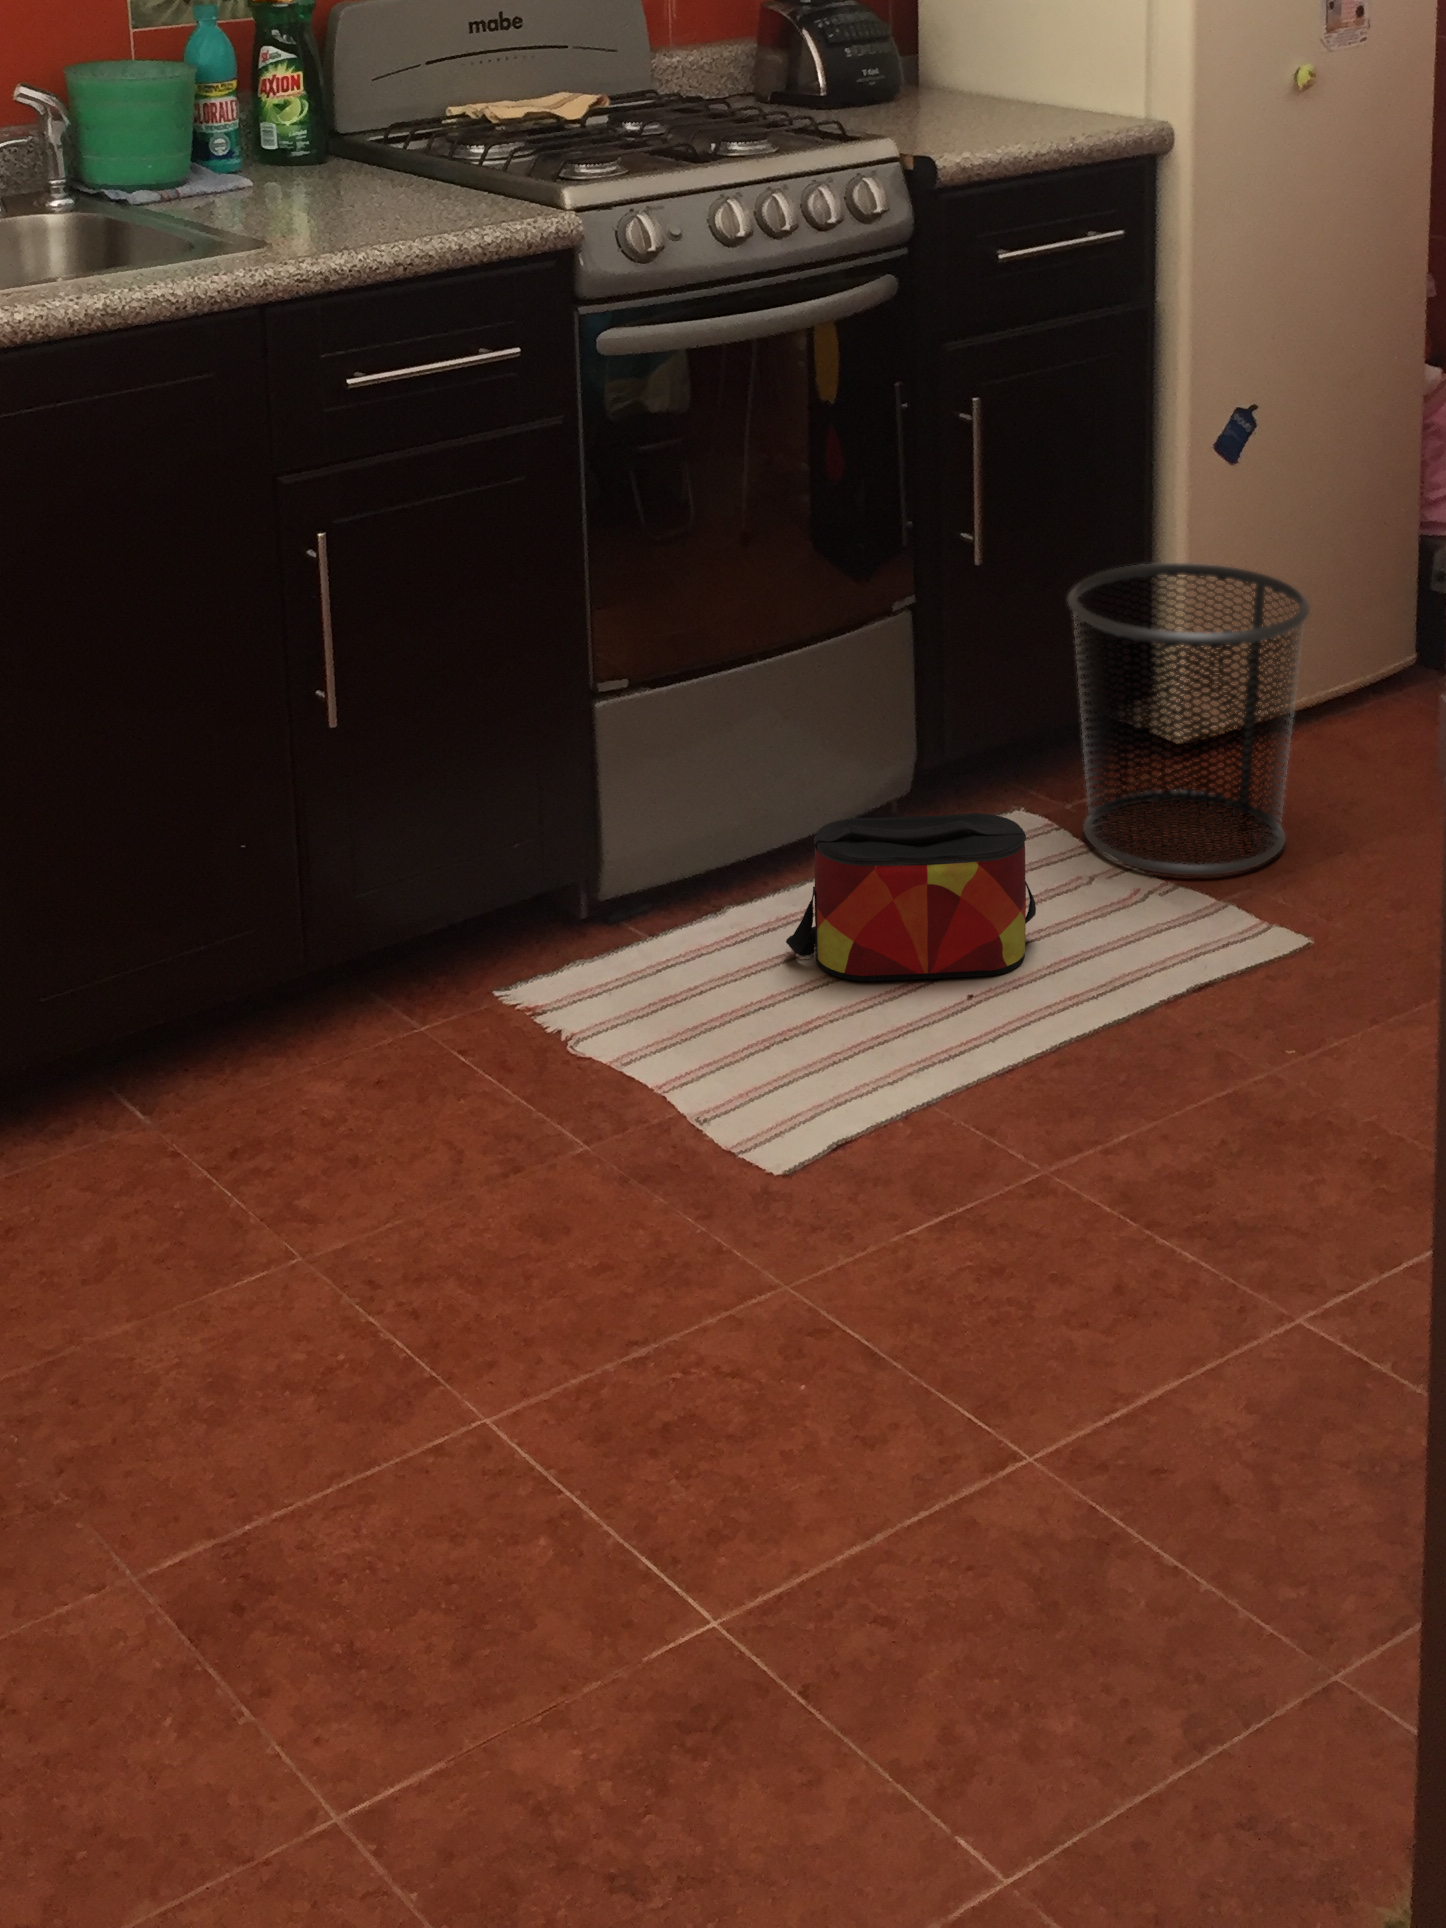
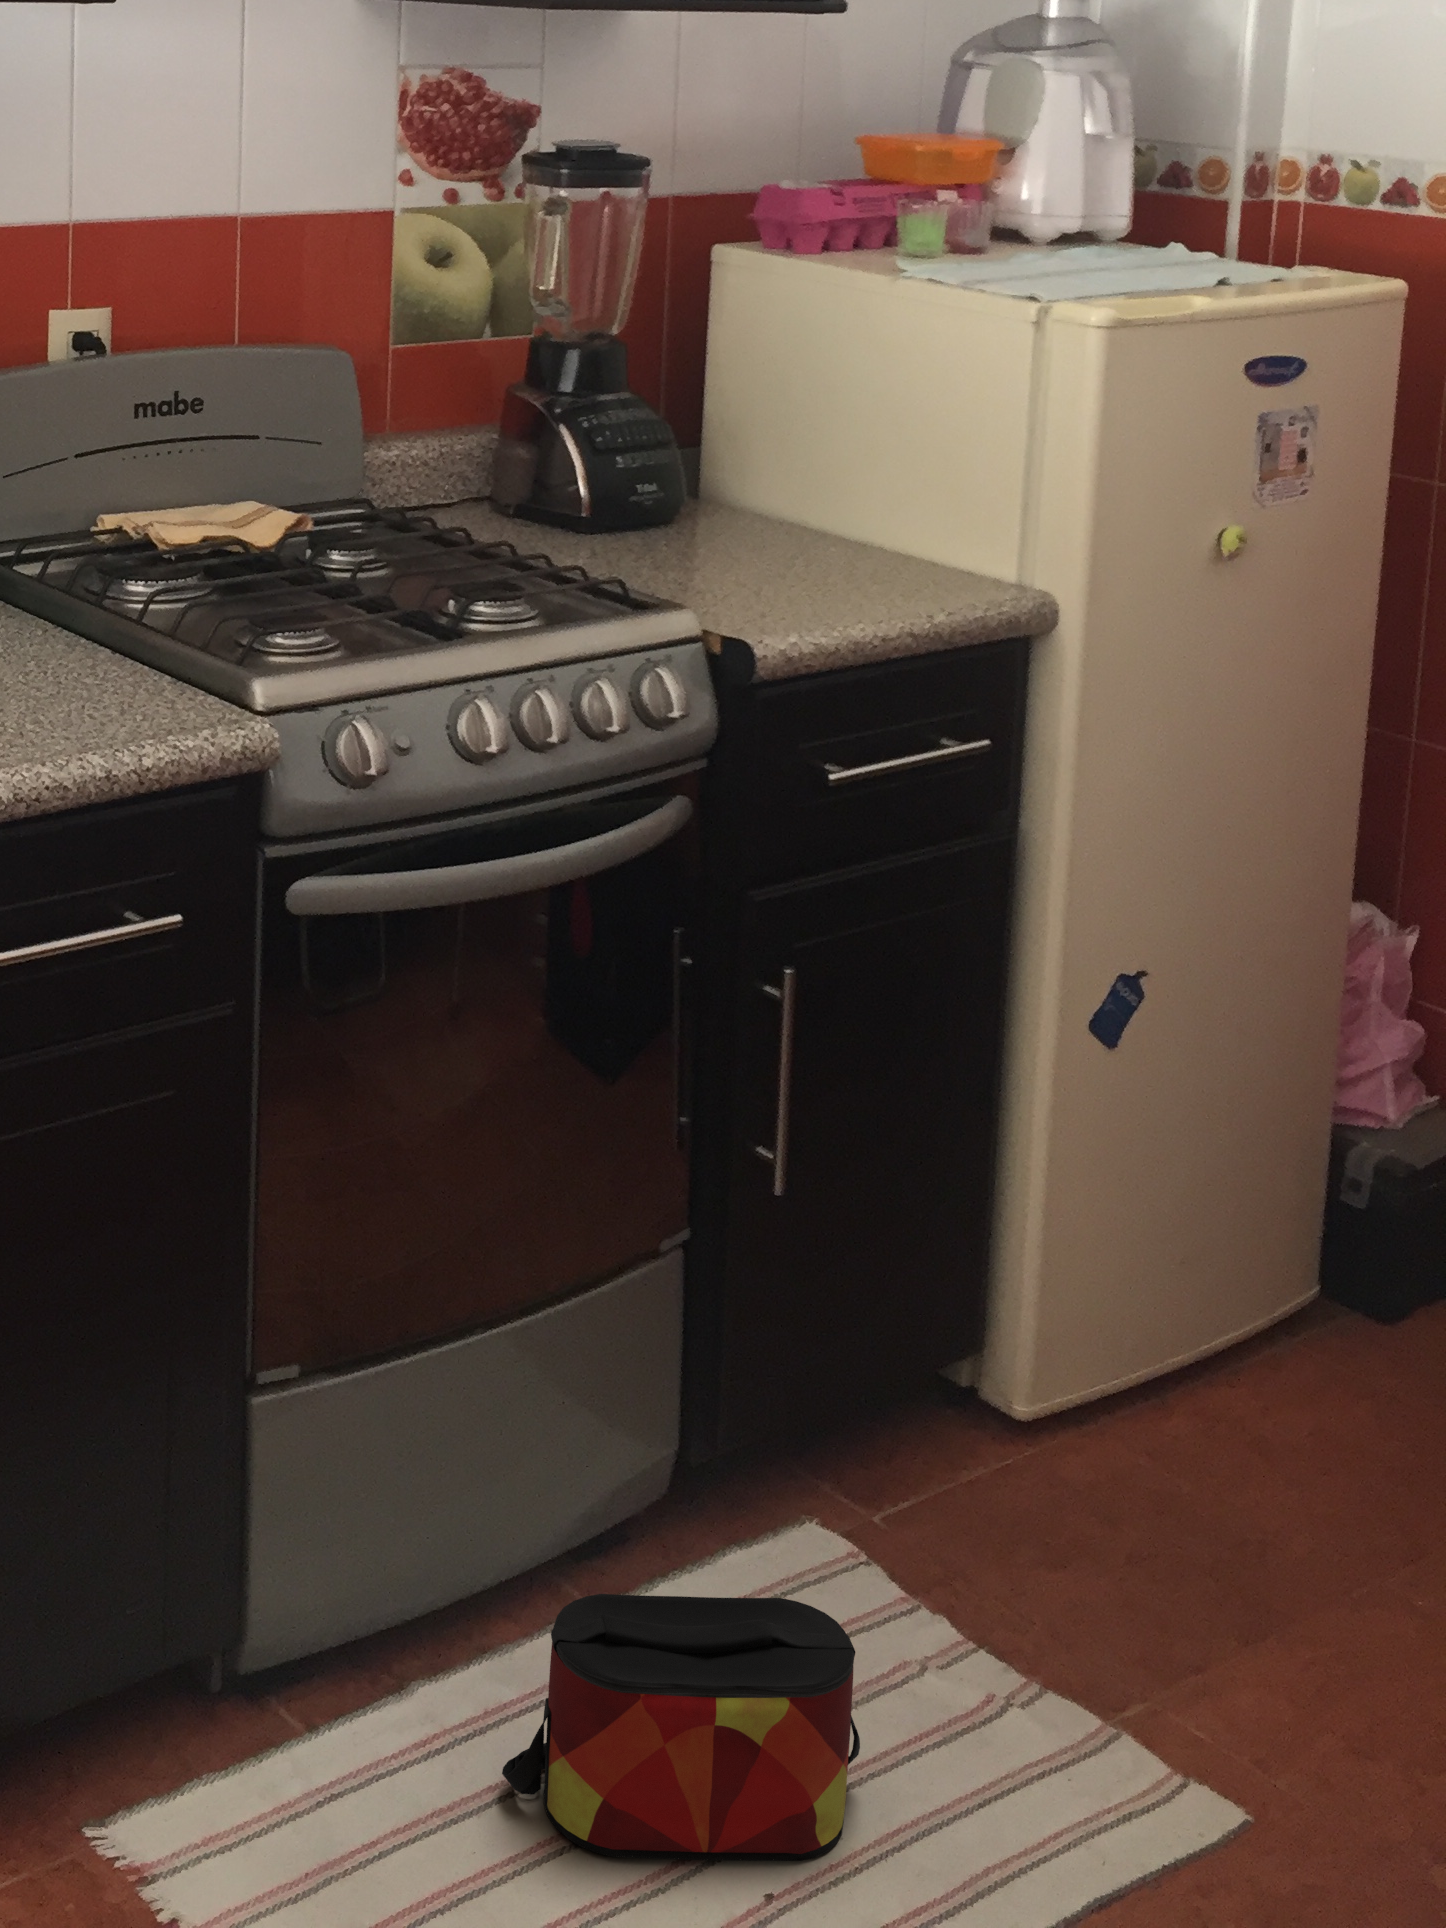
waste bin: present [1068,563,1310,875] -> none [901,1198,1244,1678]

